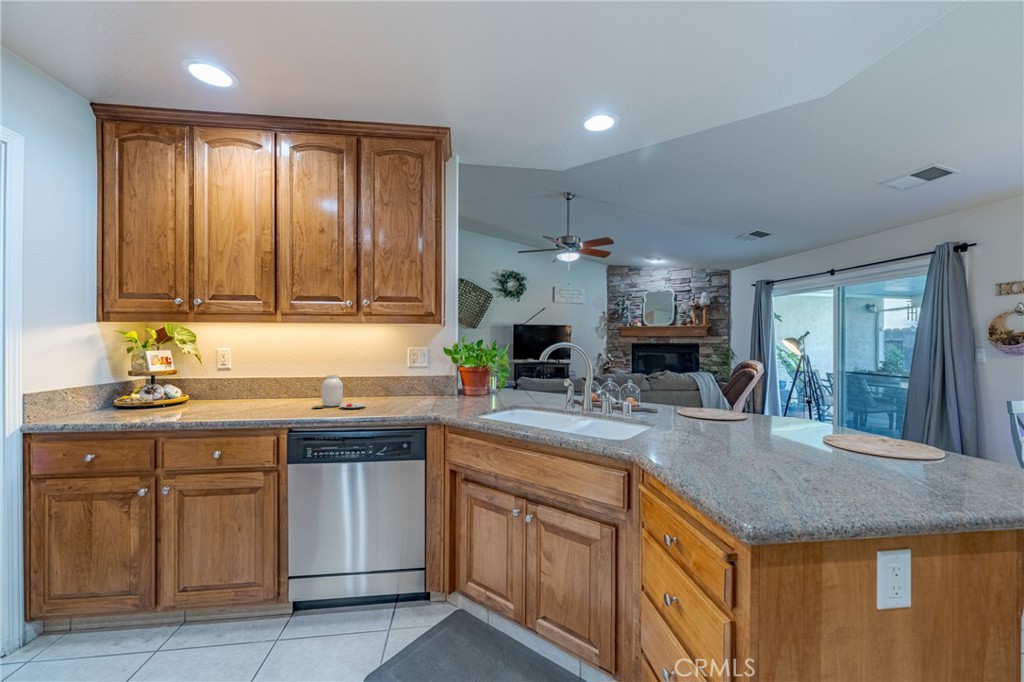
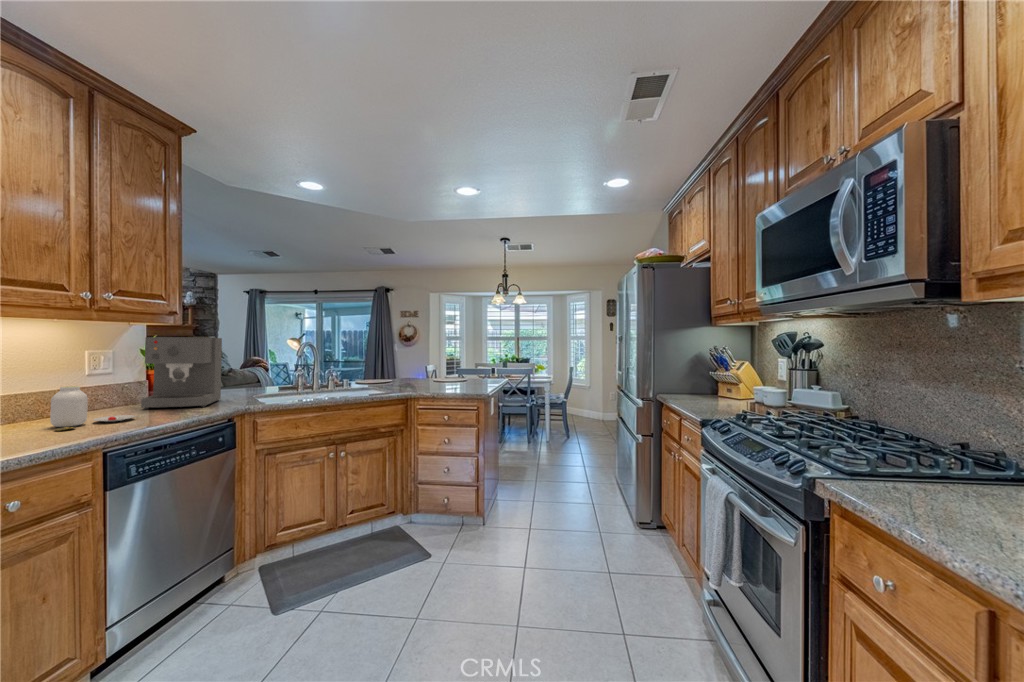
coffee maker: none [390,336,469,408] -> present [141,337,222,409]

